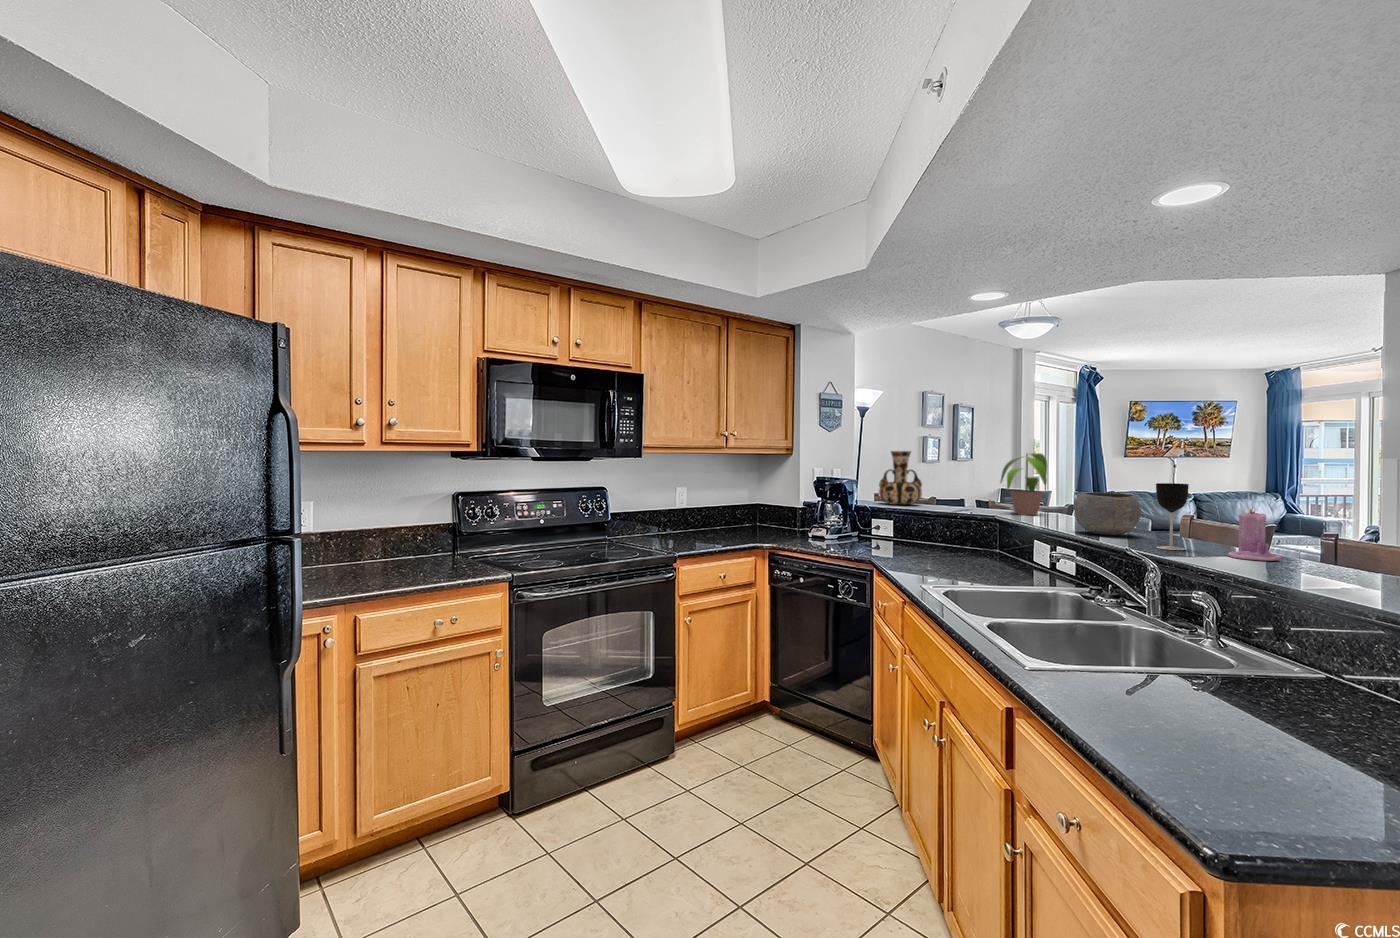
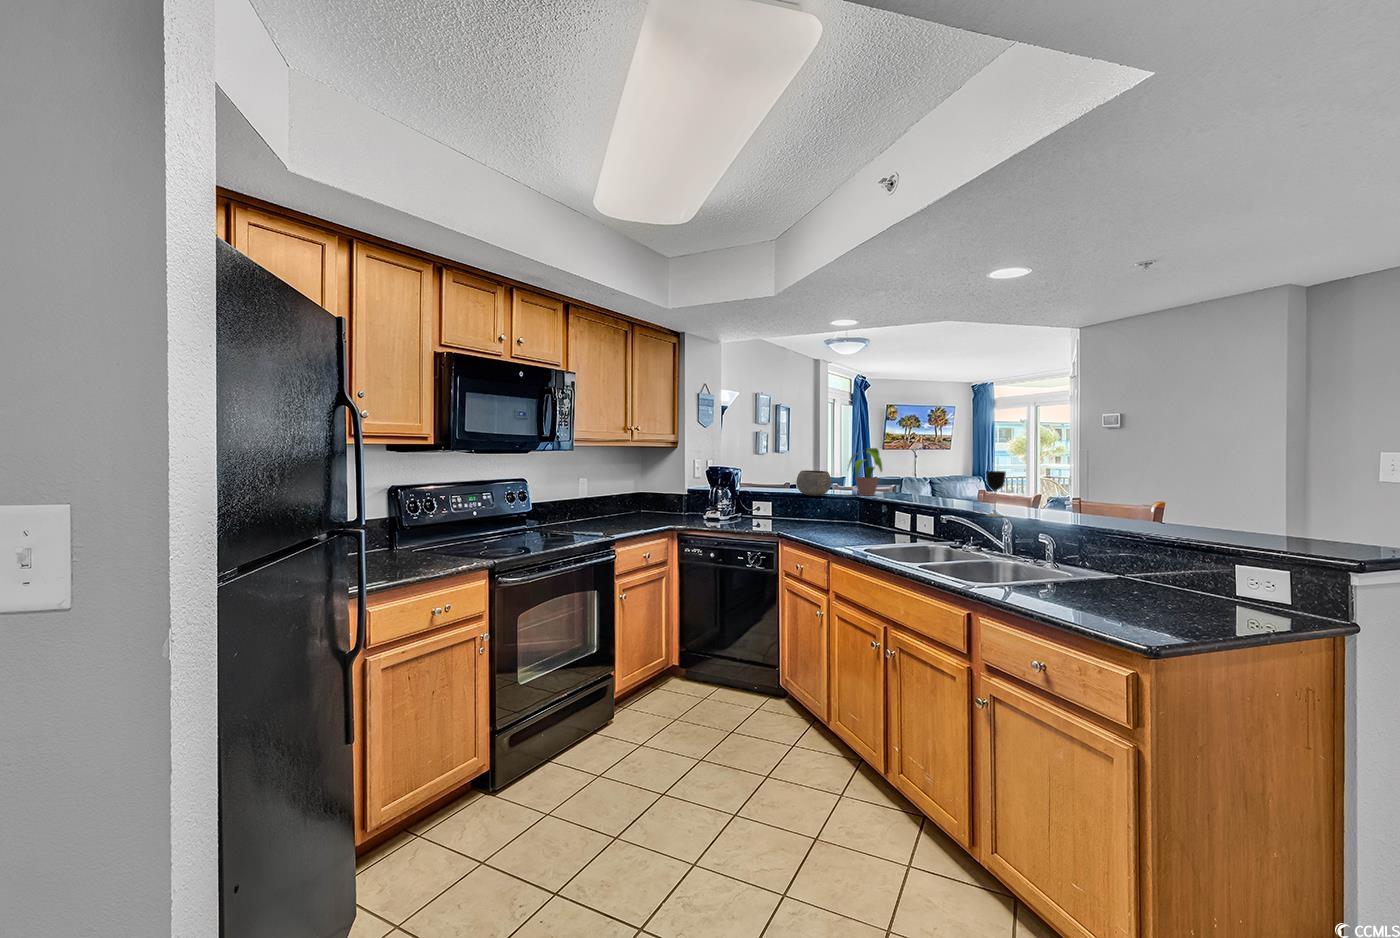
vase: present [879,451,922,505] -> none [751,445,785,490]
bowl: present [1075,492,1141,535] -> present [797,470,831,496]
candle: present [1228,506,1281,561] -> none [1030,485,1061,521]

